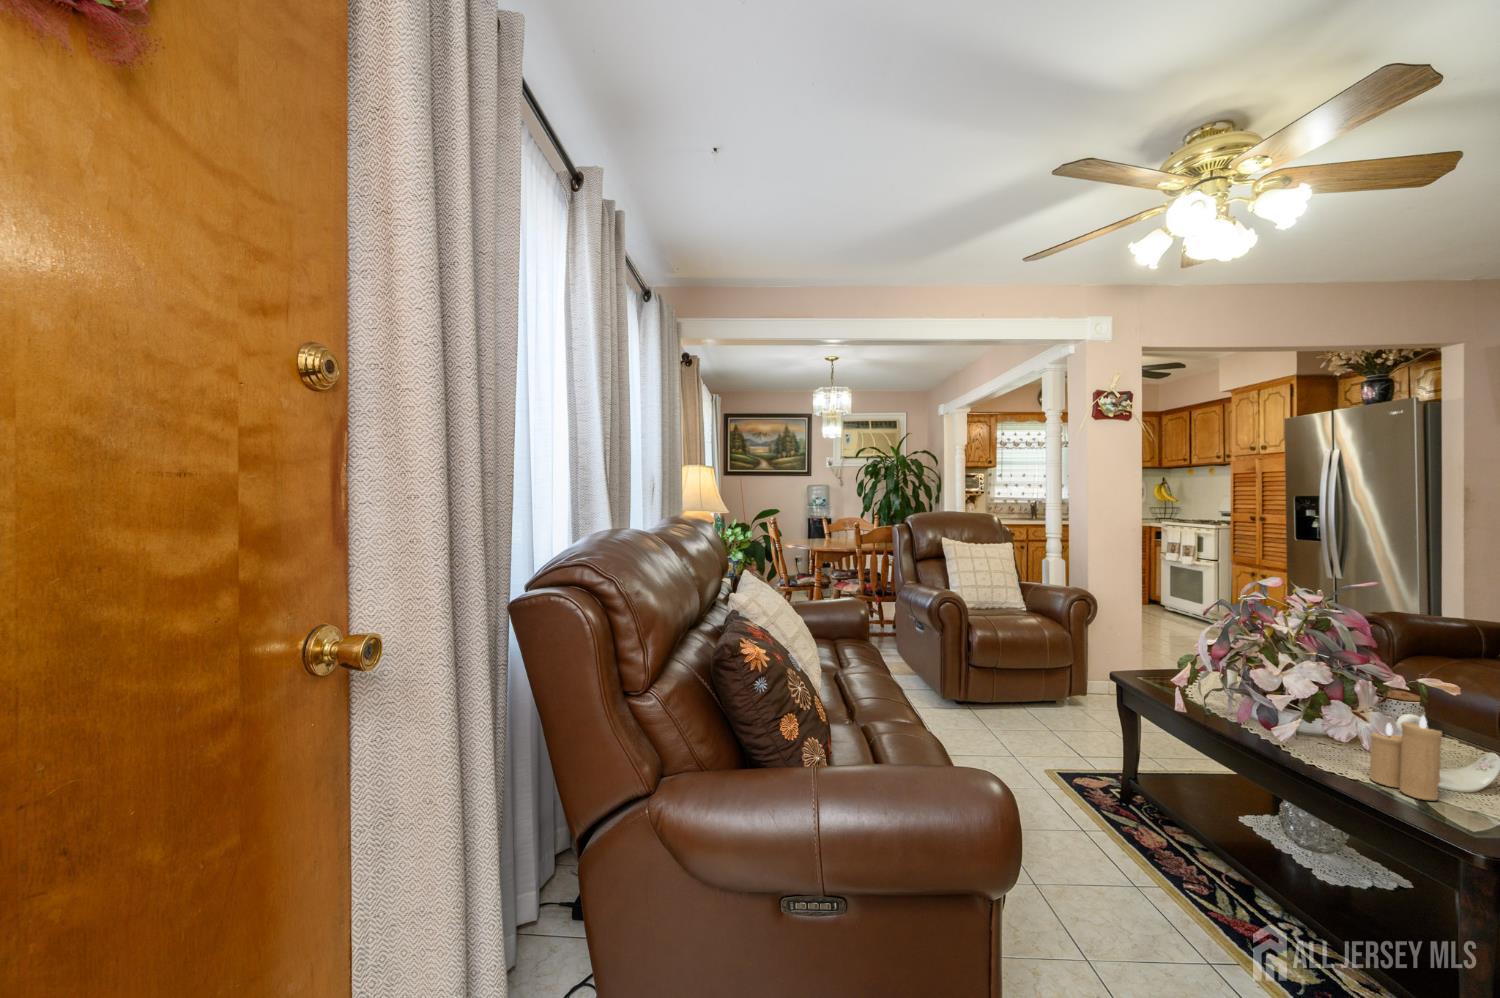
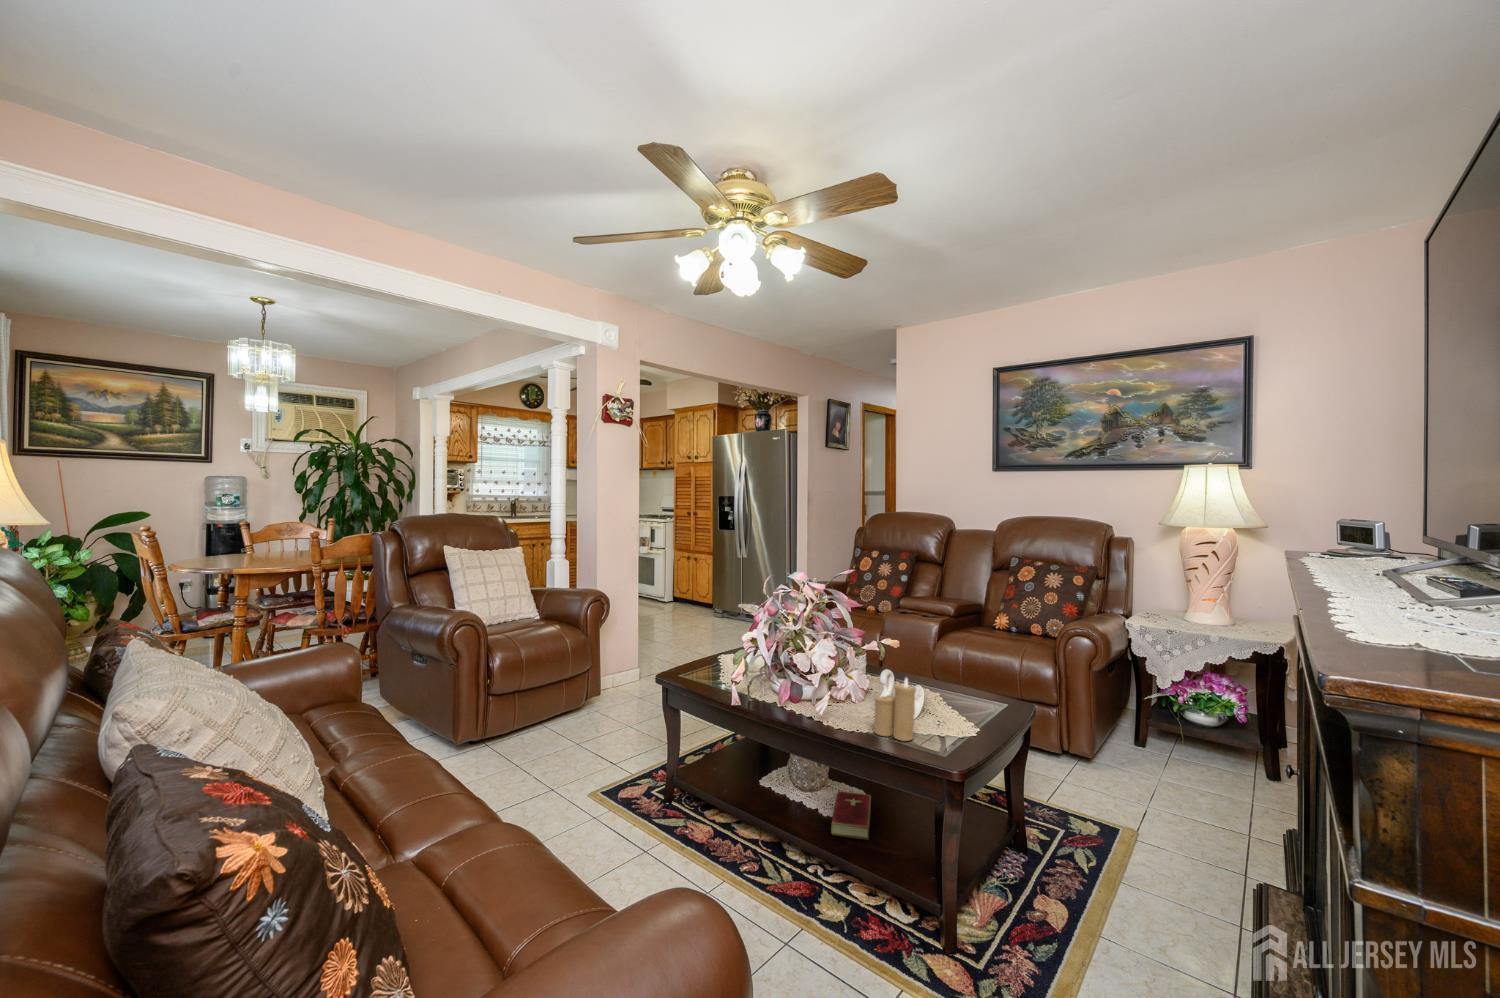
hardcover book: none [1314,858,1411,922] -> present [831,791,871,840]

